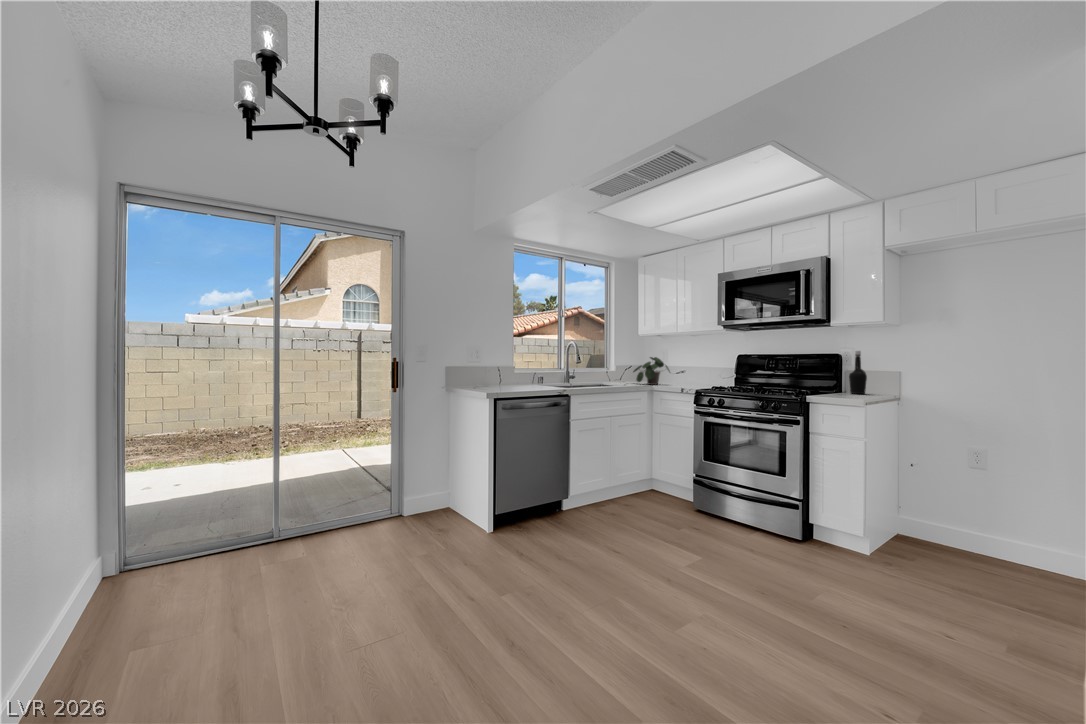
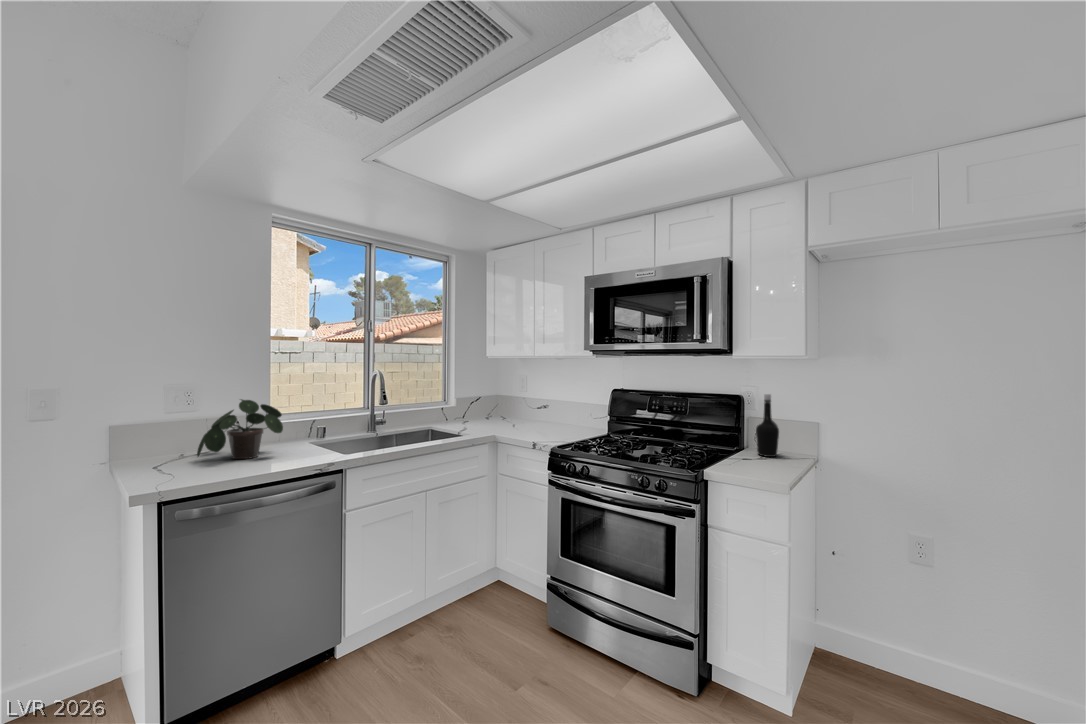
potted plant: present [633,357,670,385] -> present [197,399,283,459]

